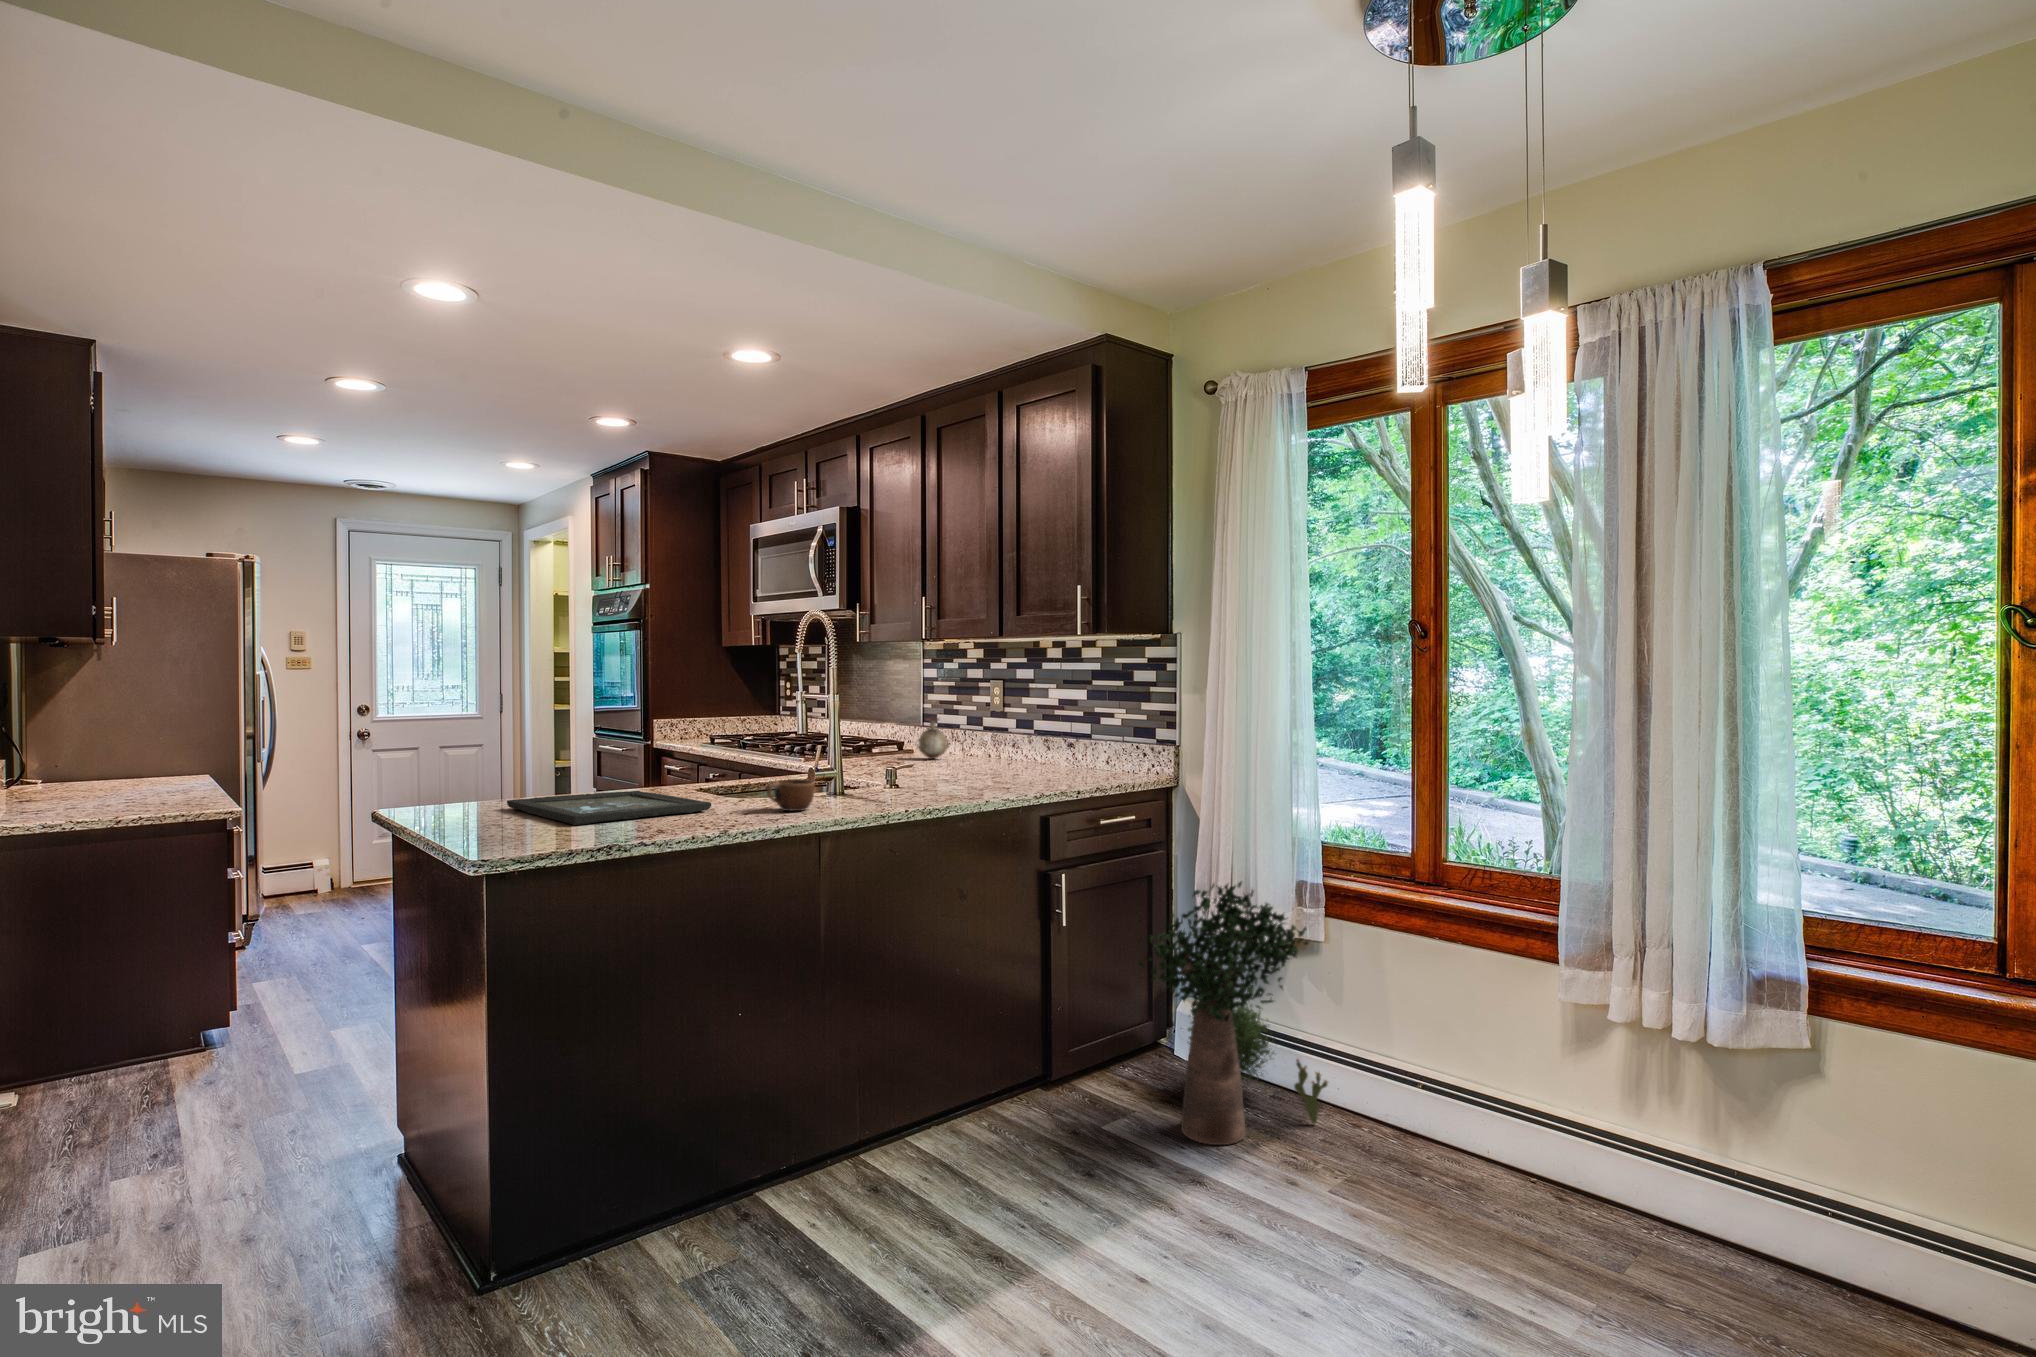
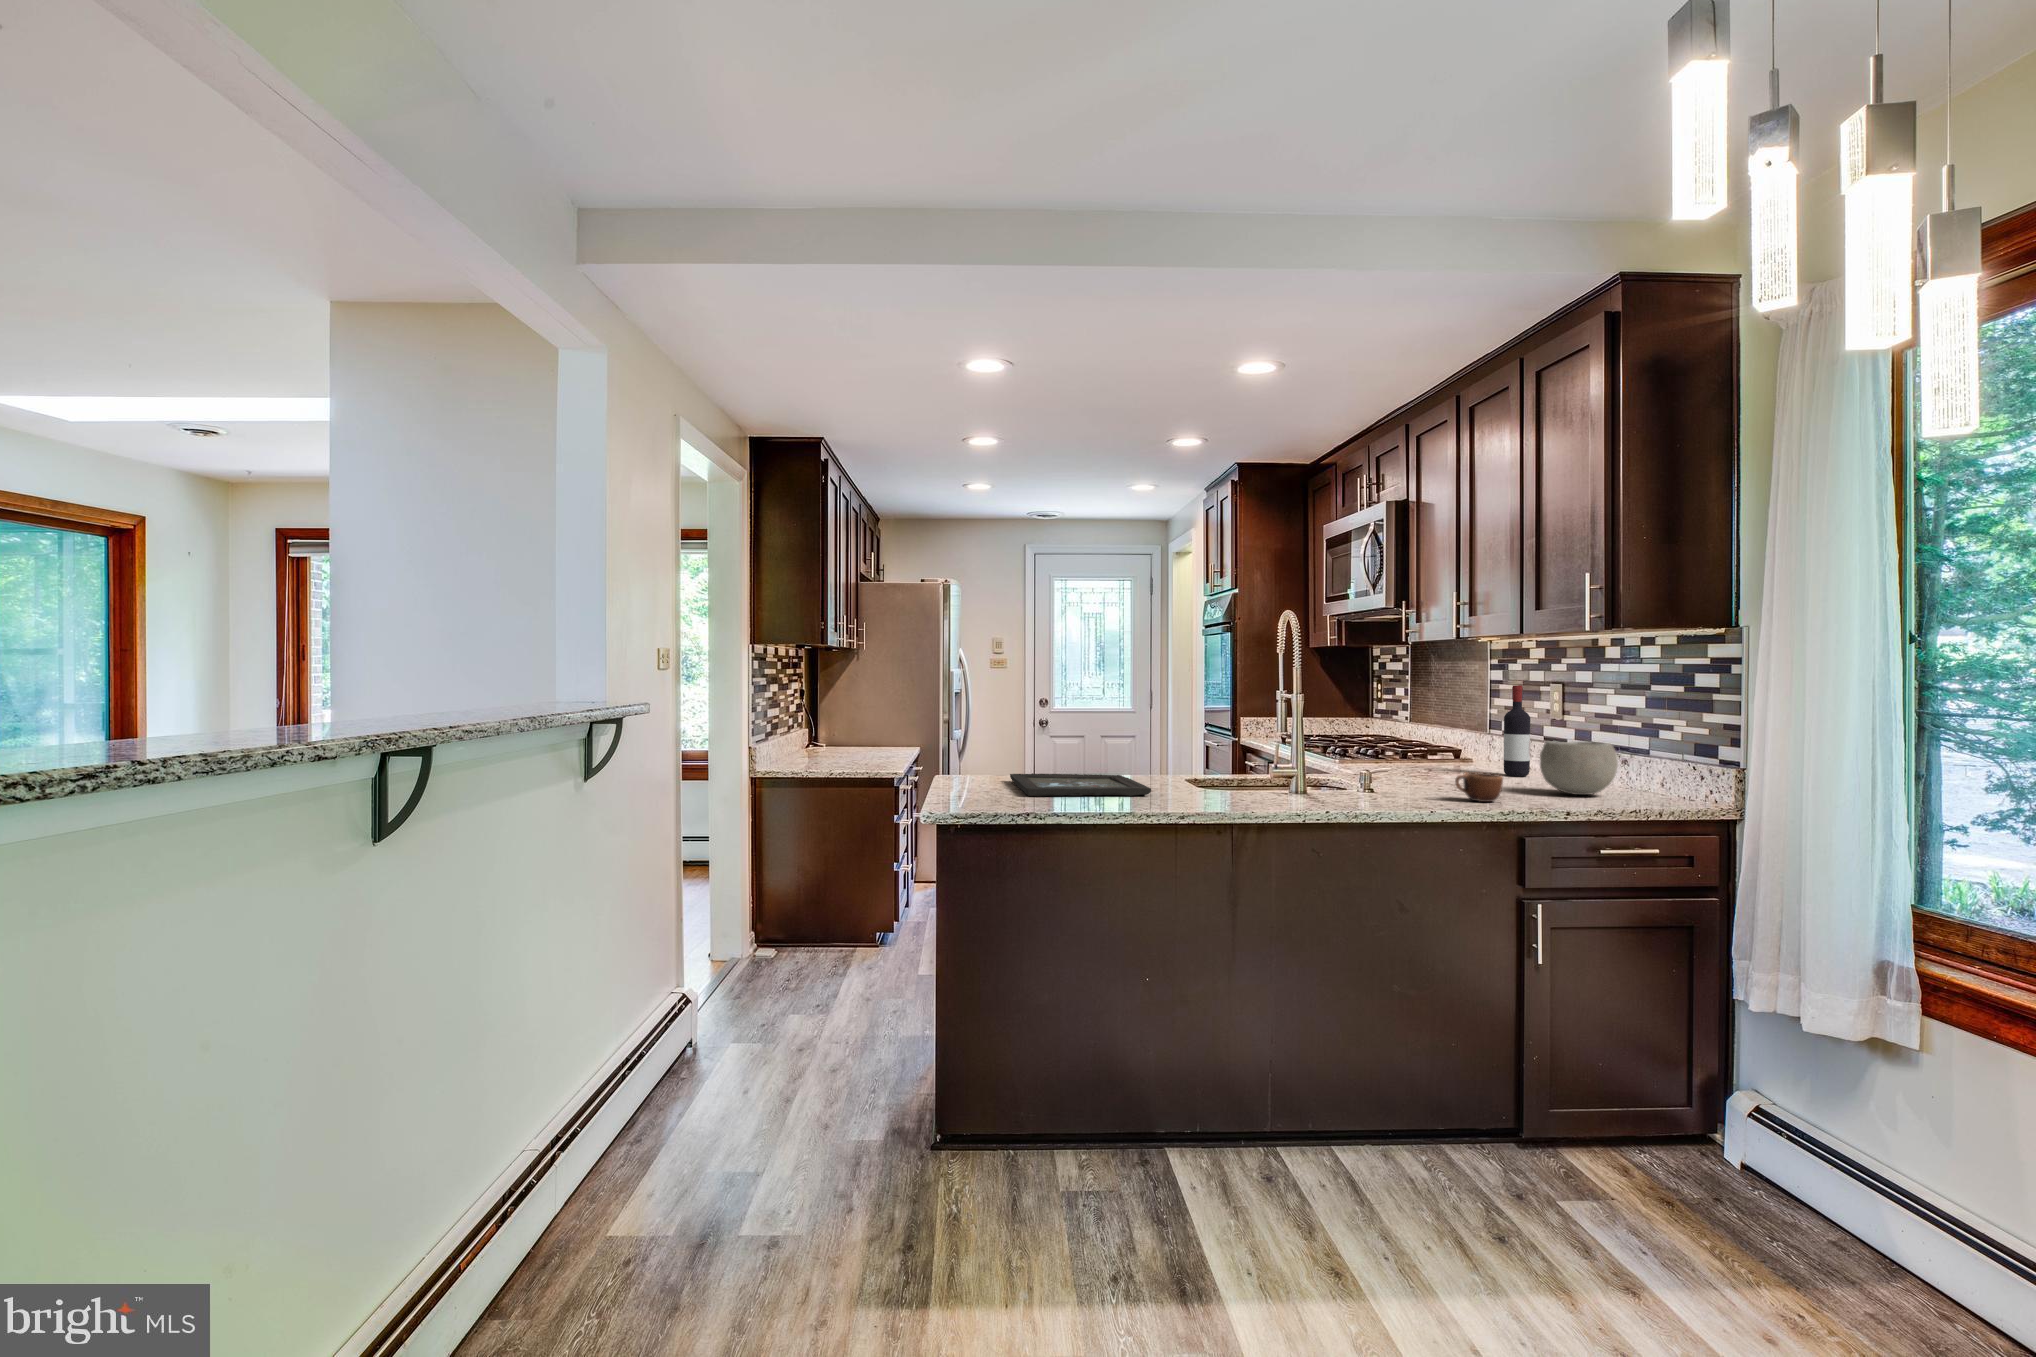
wine bottle: none [960,682,982,763] -> present [1504,685,1530,776]
vase: present [917,718,949,759] -> none [1459,724,1500,770]
bowl: none [1021,729,1081,775] -> present [1540,741,1618,795]
mug: present [767,779,815,811] -> present [1455,772,1503,802]
potted plant: present [1139,882,1328,1145] -> none [1605,939,1893,1287]

